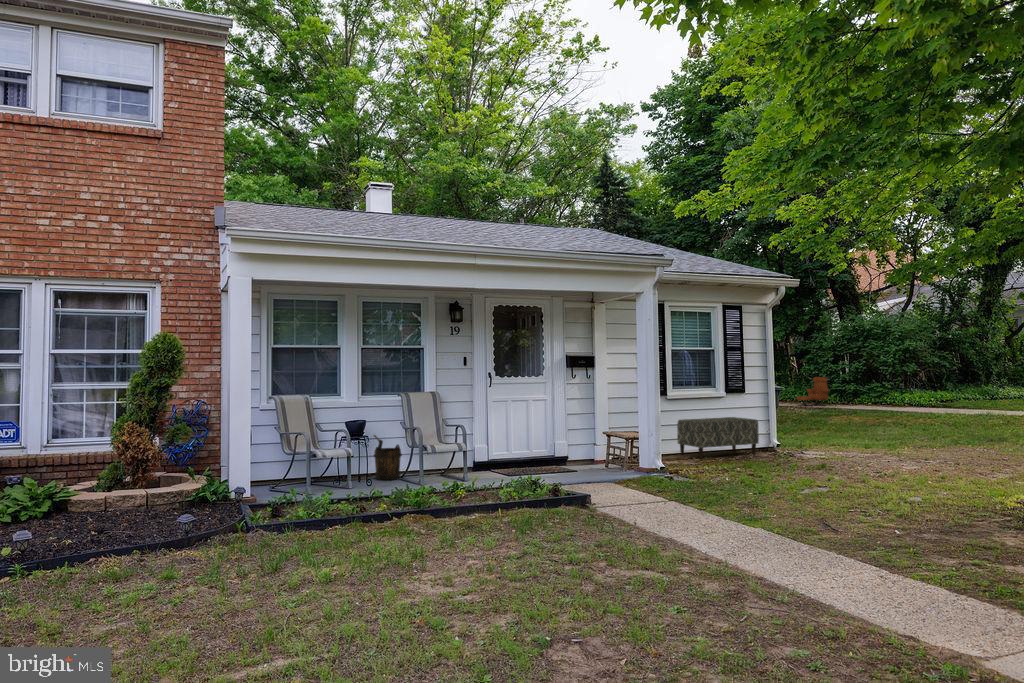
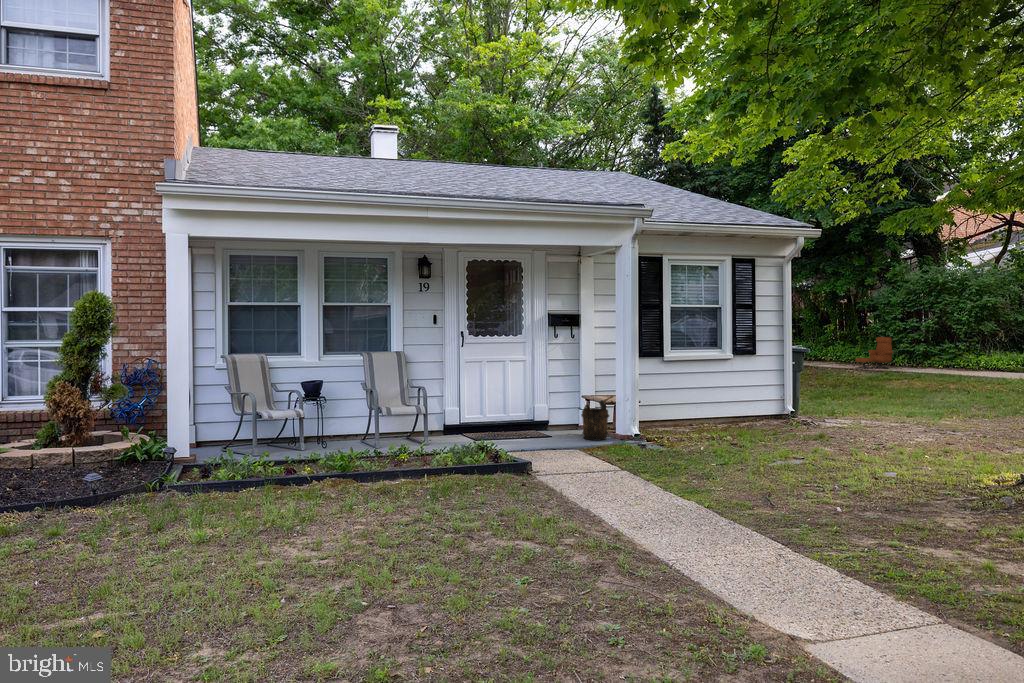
bench: present [677,417,759,459] -> none [674,382,765,427]
bucket: present [374,435,402,480] -> present [581,396,613,440]

